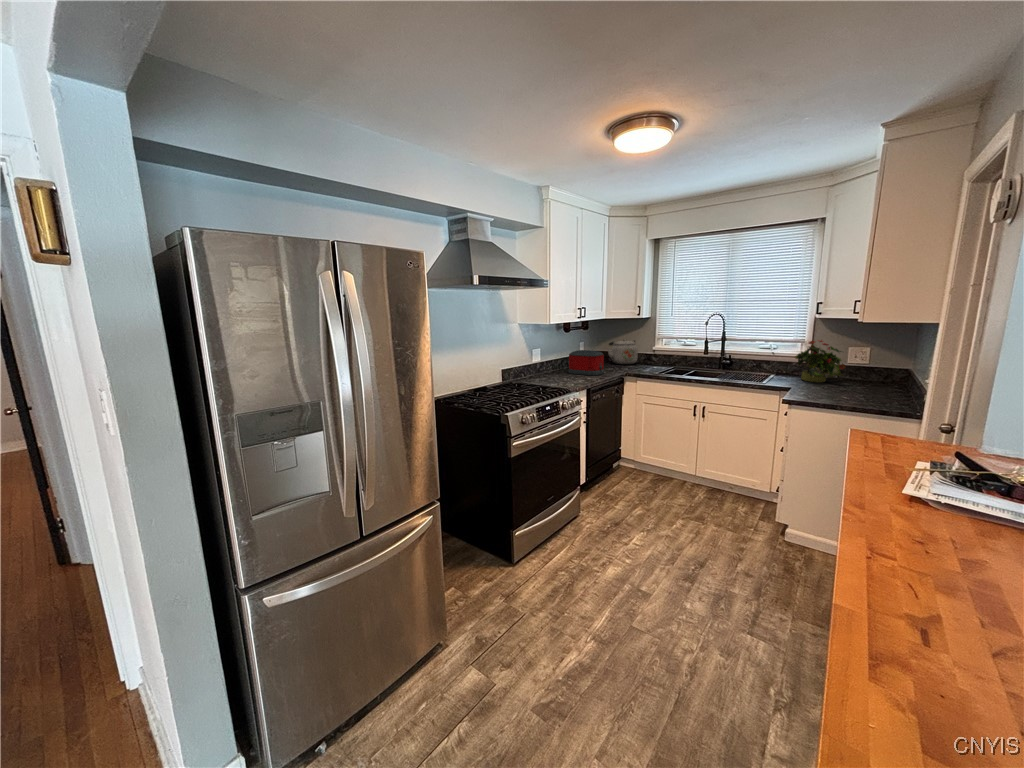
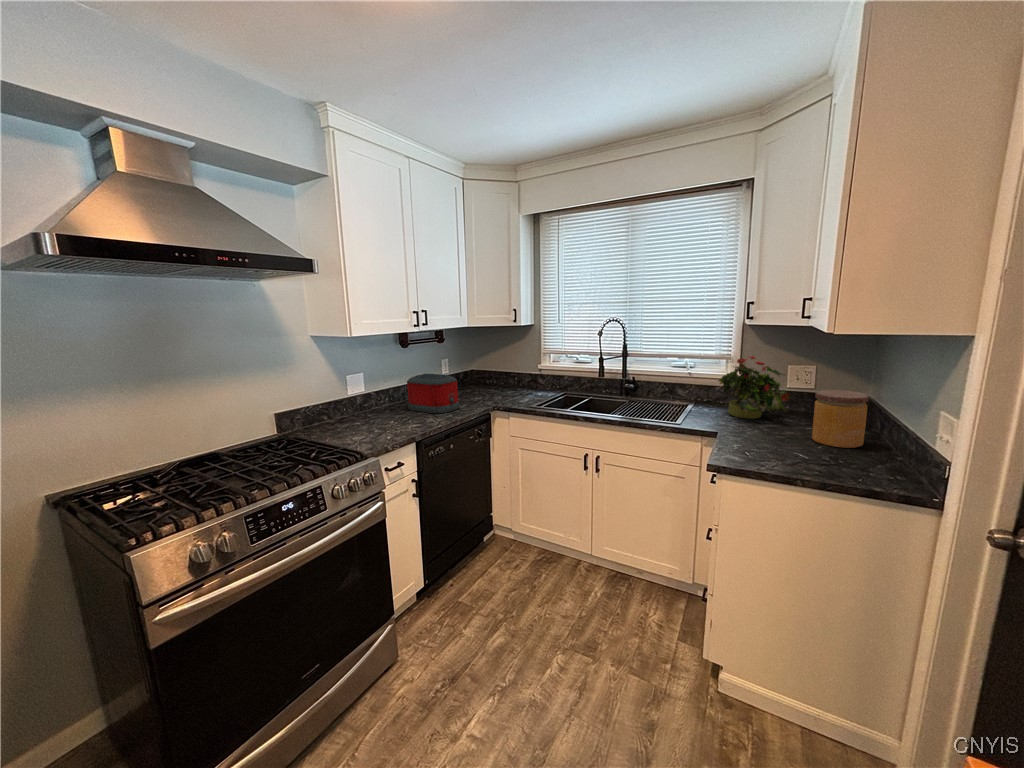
kettle: present [608,339,638,364] -> none [477,354,519,389]
jar: none [858,360,897,396] -> present [812,390,869,448]

